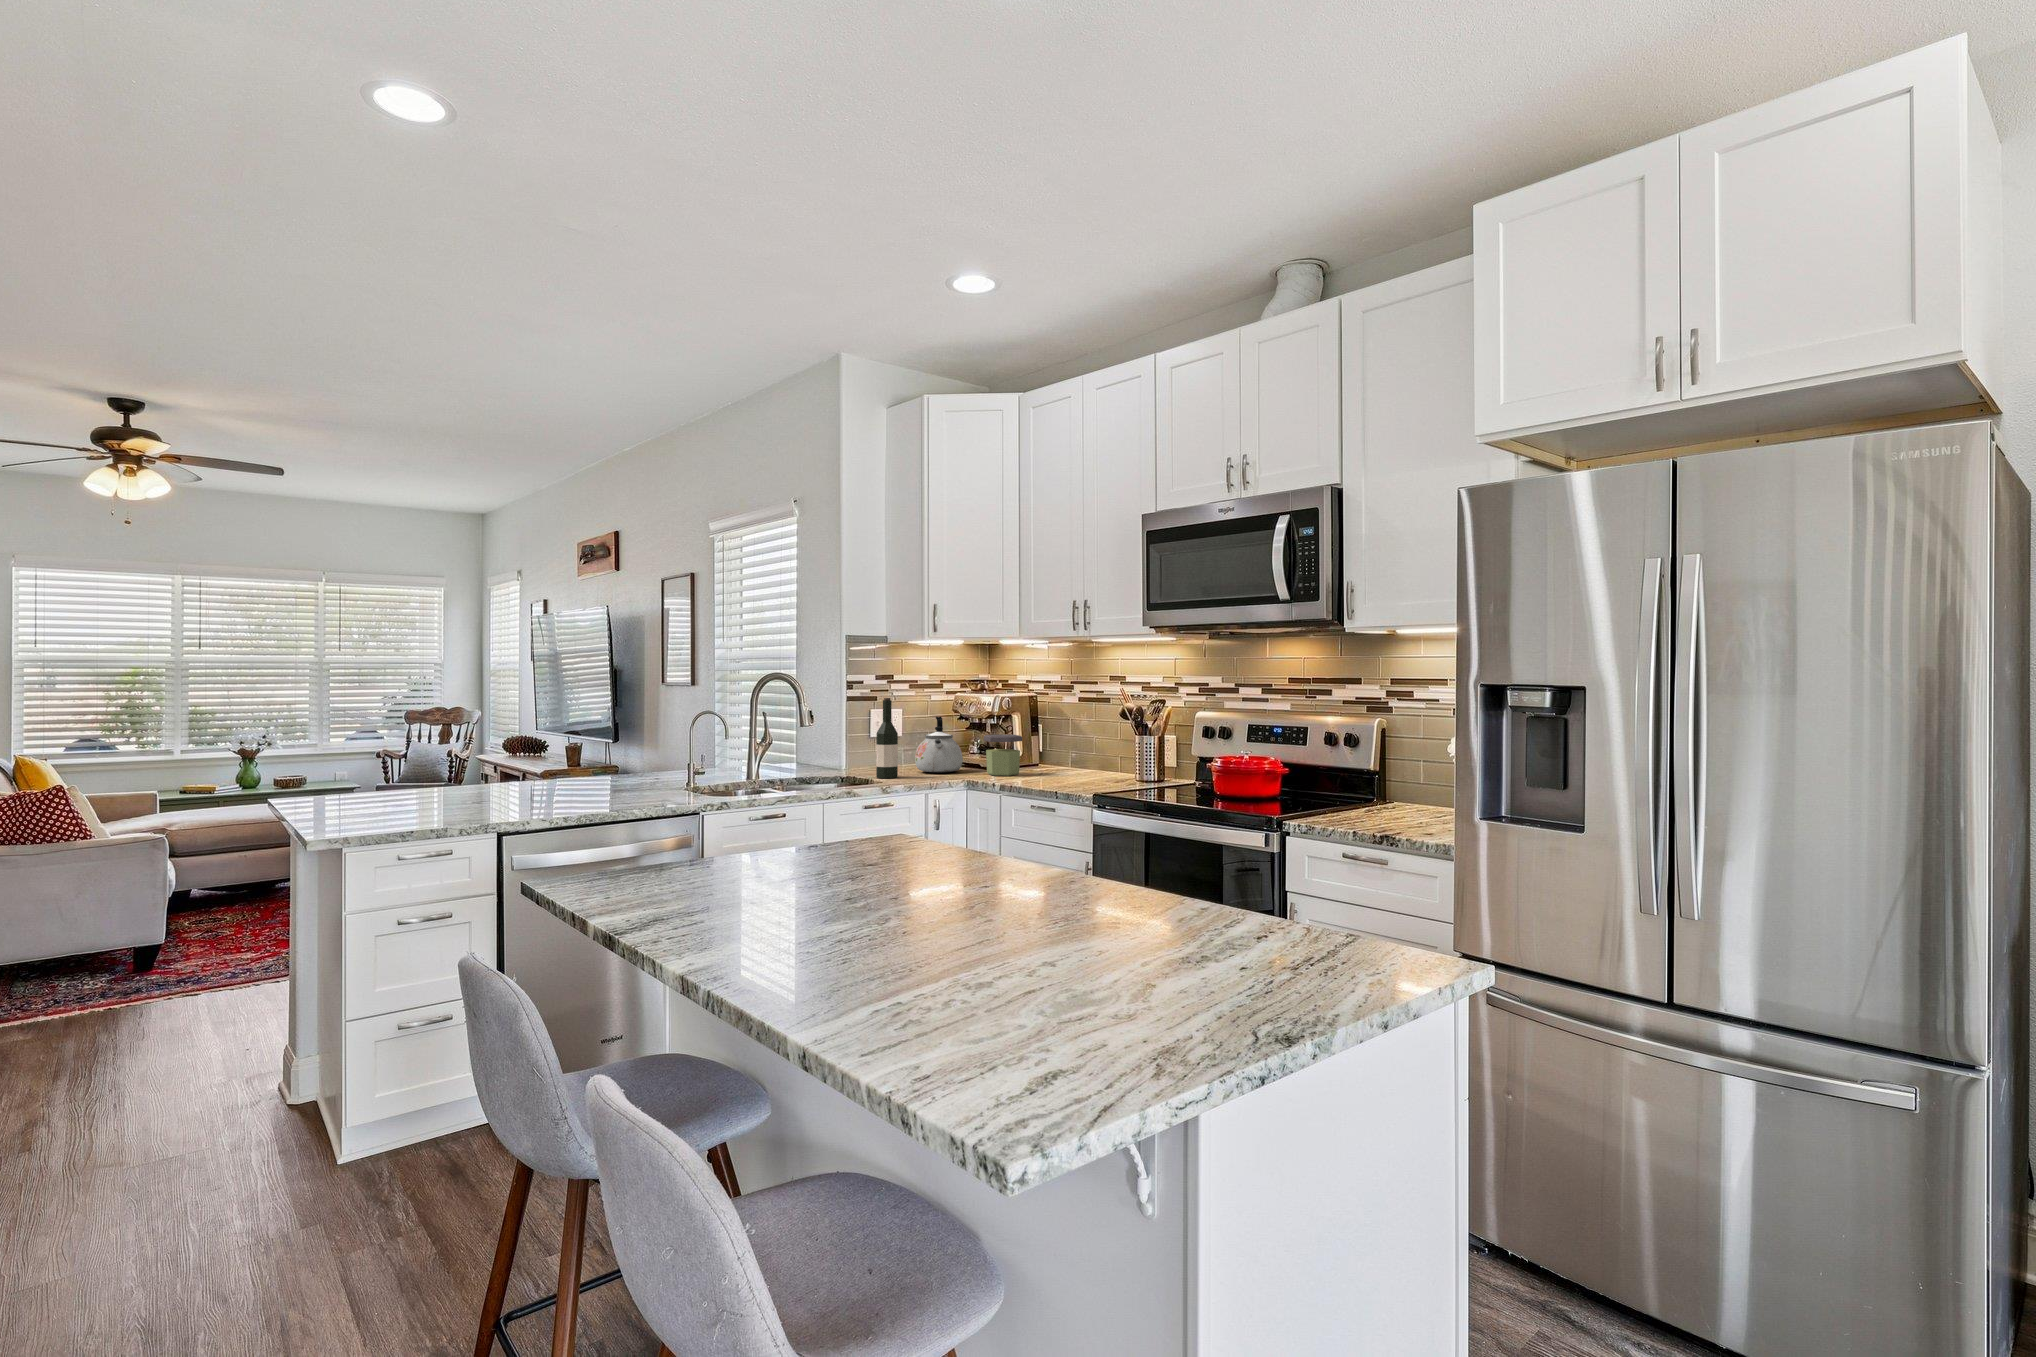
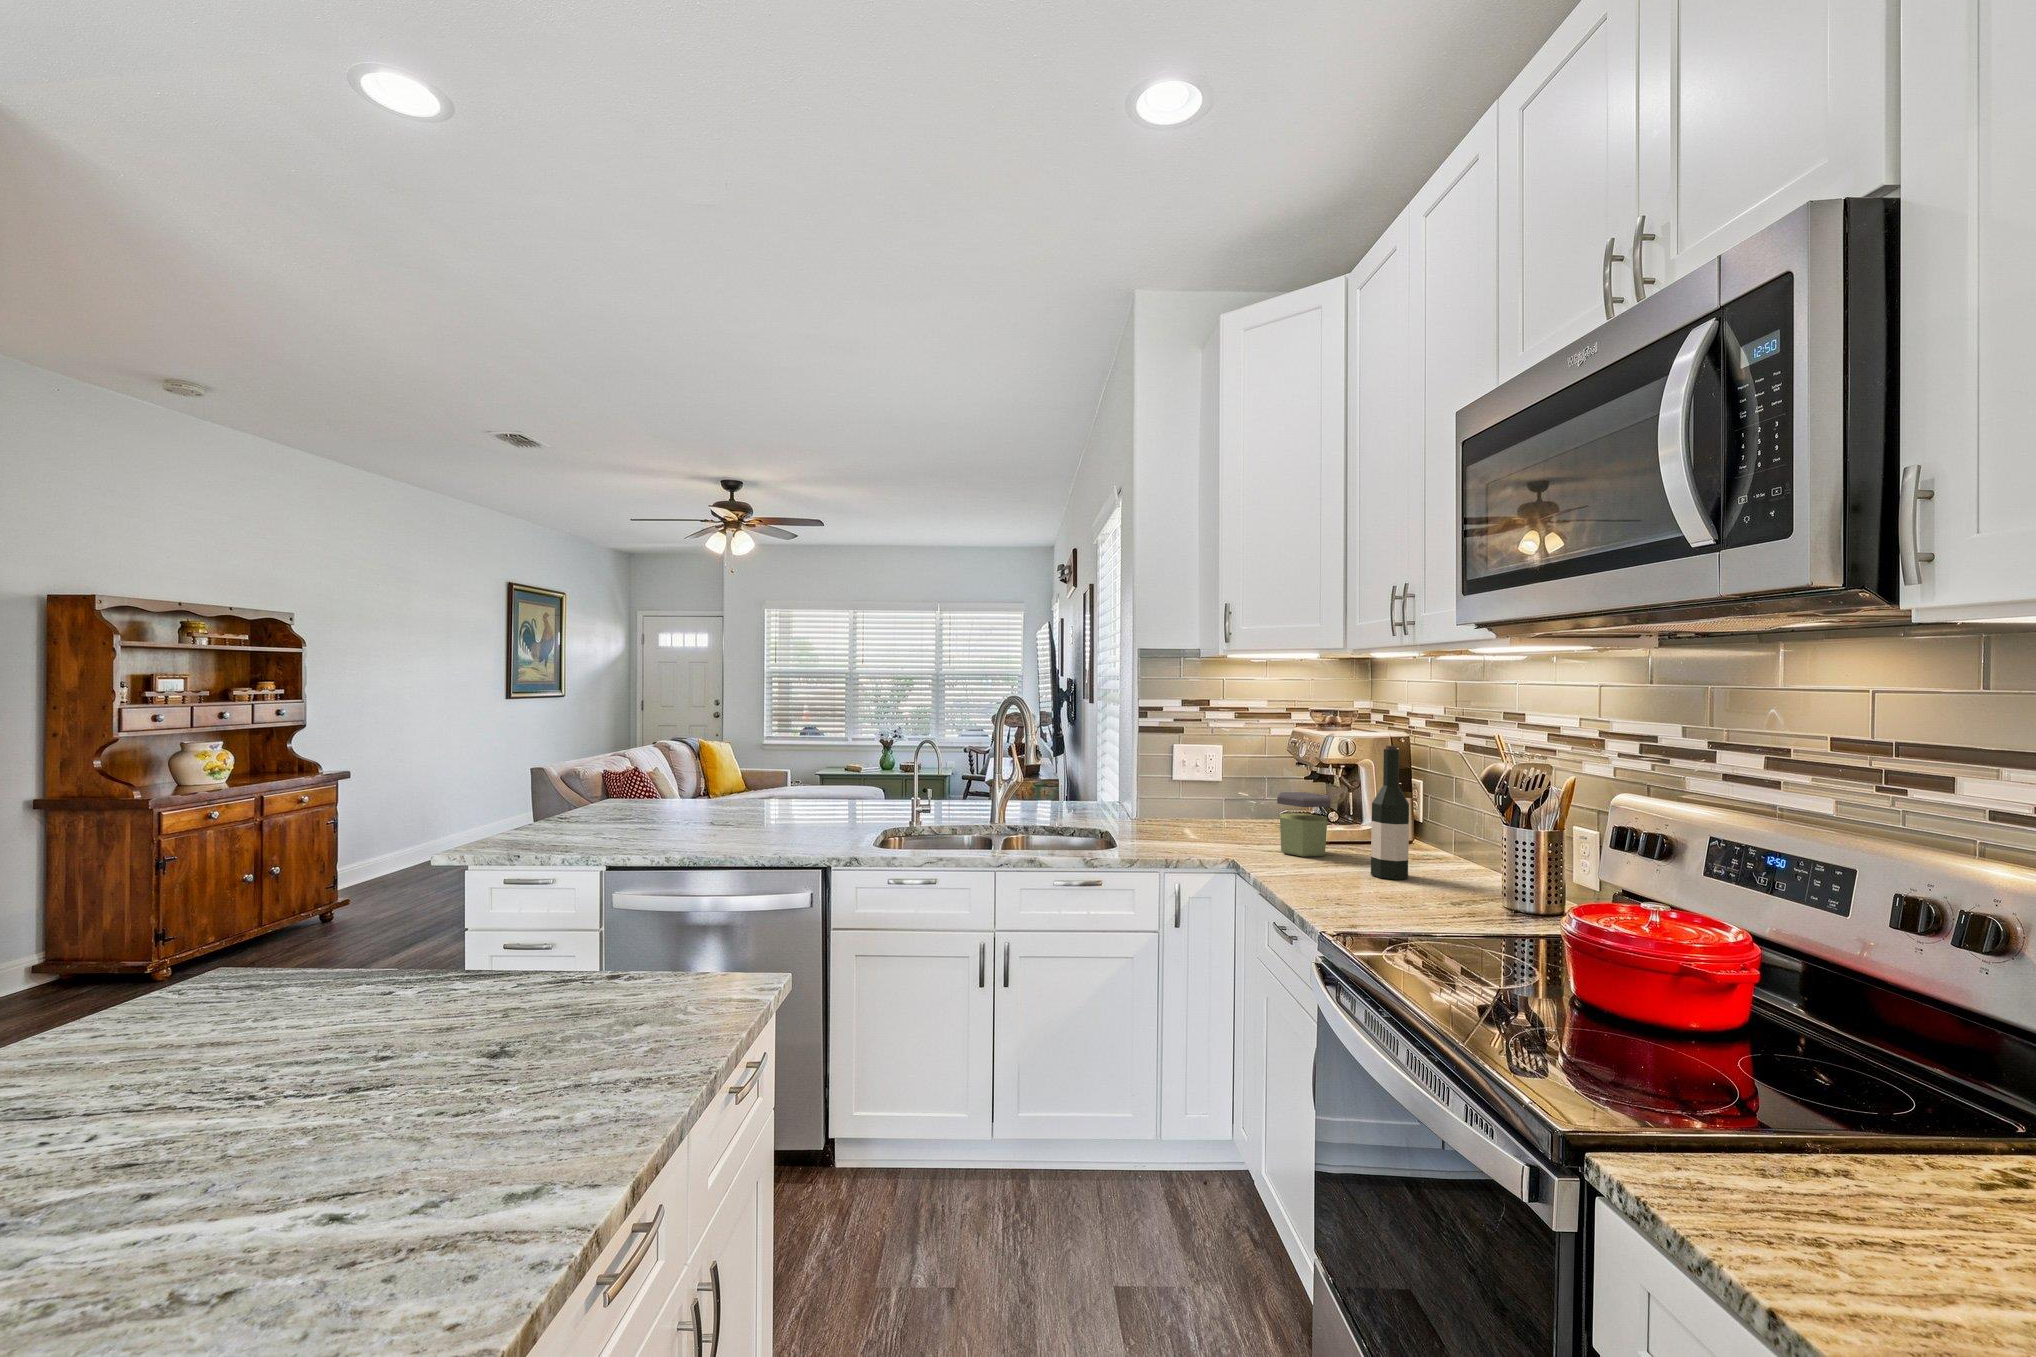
wine bottle: present [876,698,898,778] -> present [1371,746,1409,879]
kettle: present [915,717,963,773] -> none [1202,760,1269,837]

